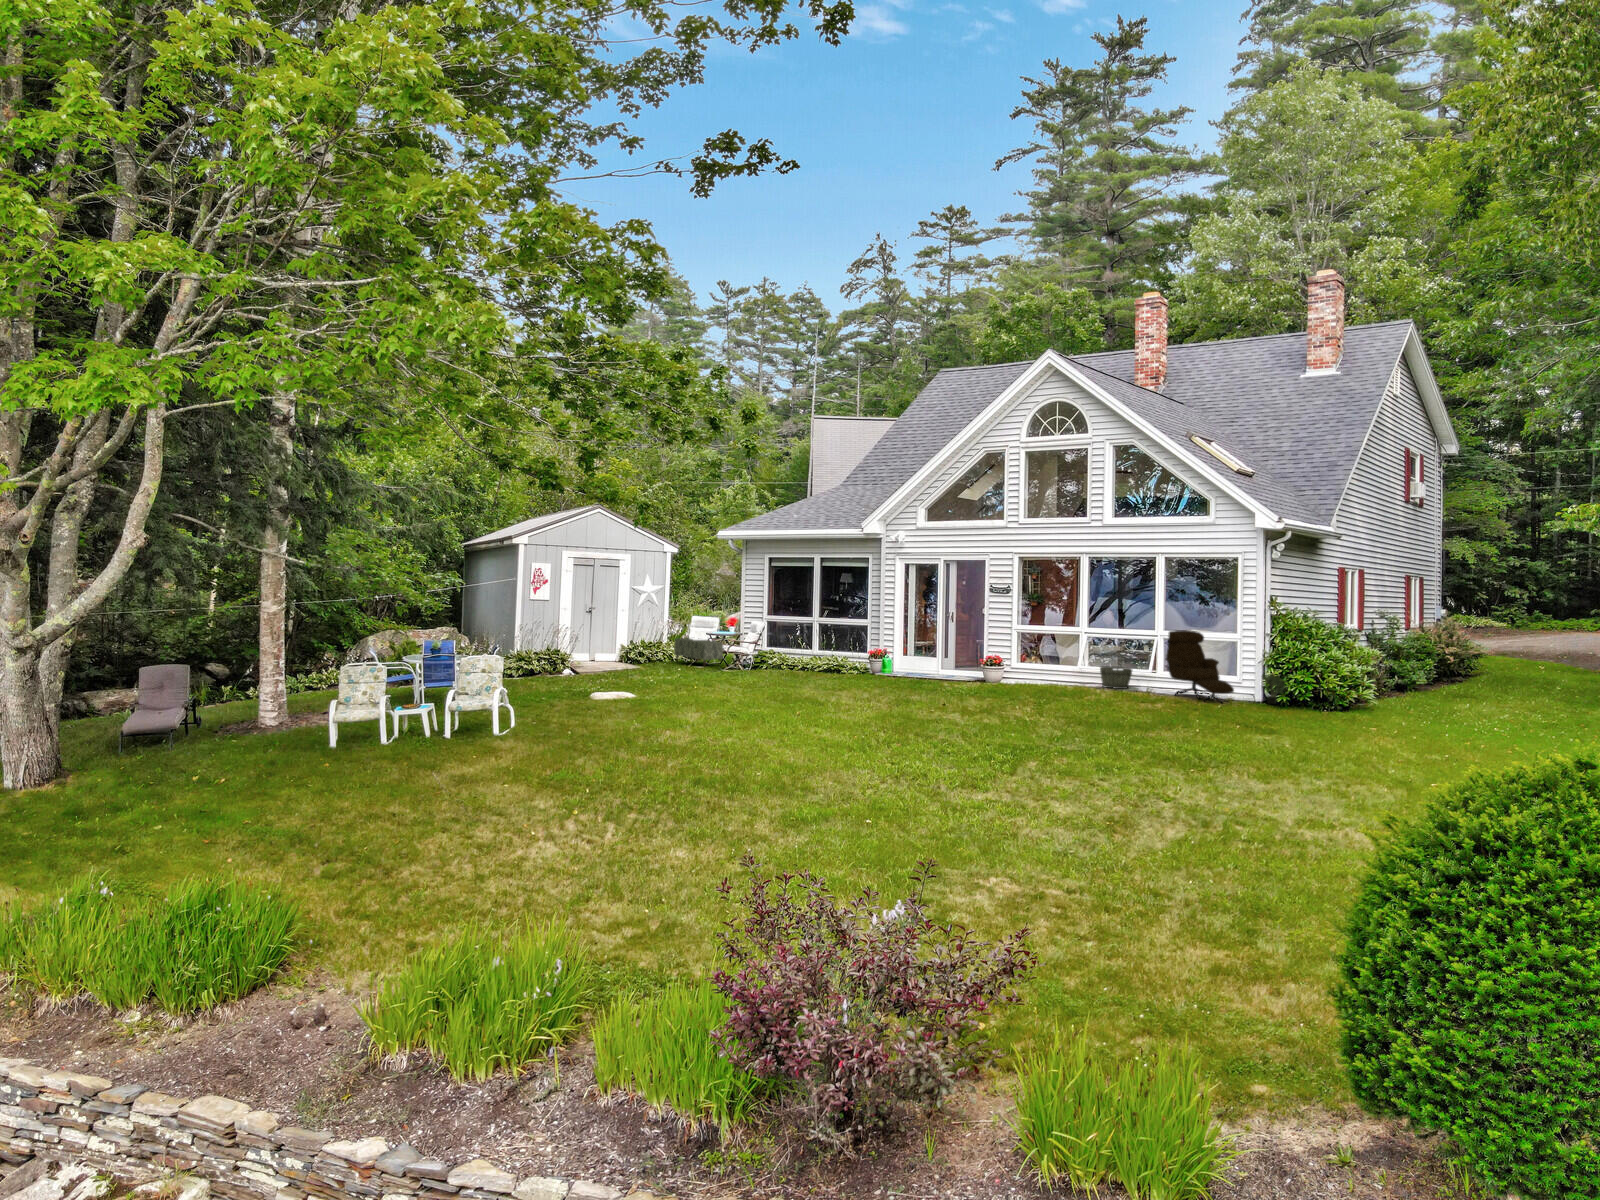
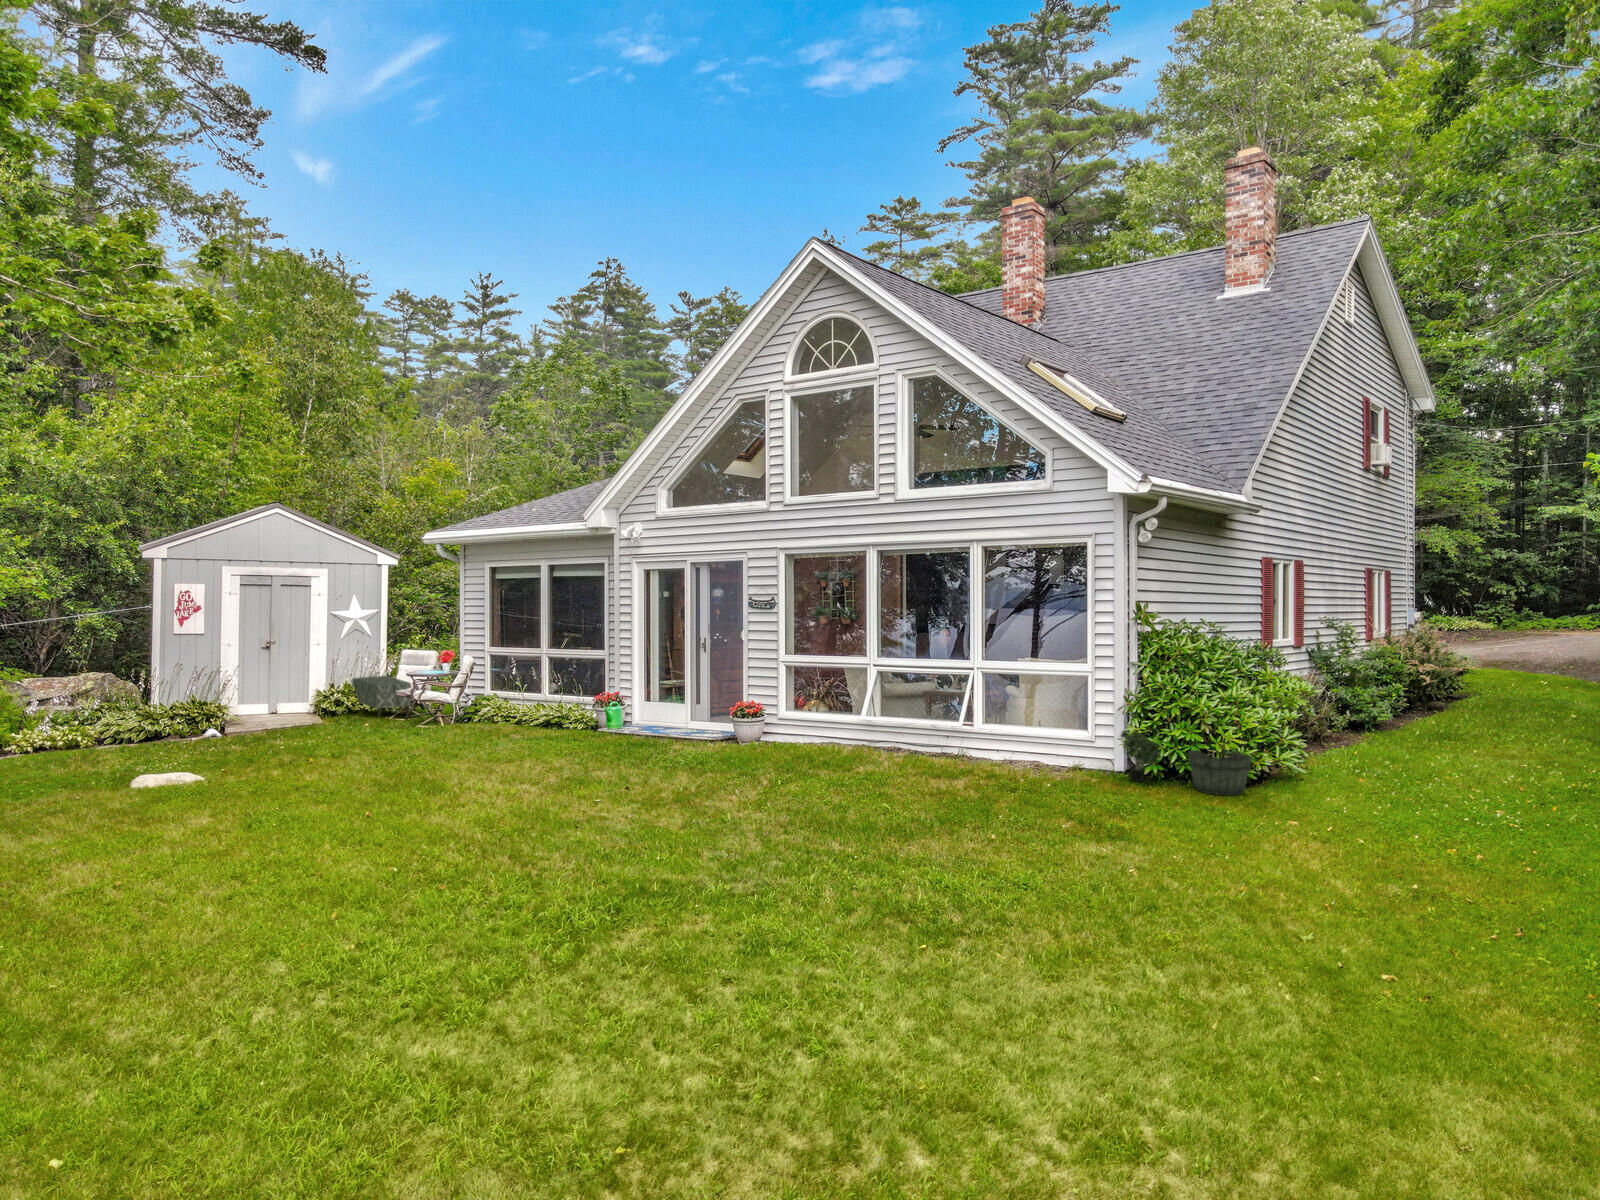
lounge chair: present [1166,630,1234,700] -> none [975,660,1073,784]
wooden bucket: present [1100,666,1132,689] -> present [1188,745,1252,795]

